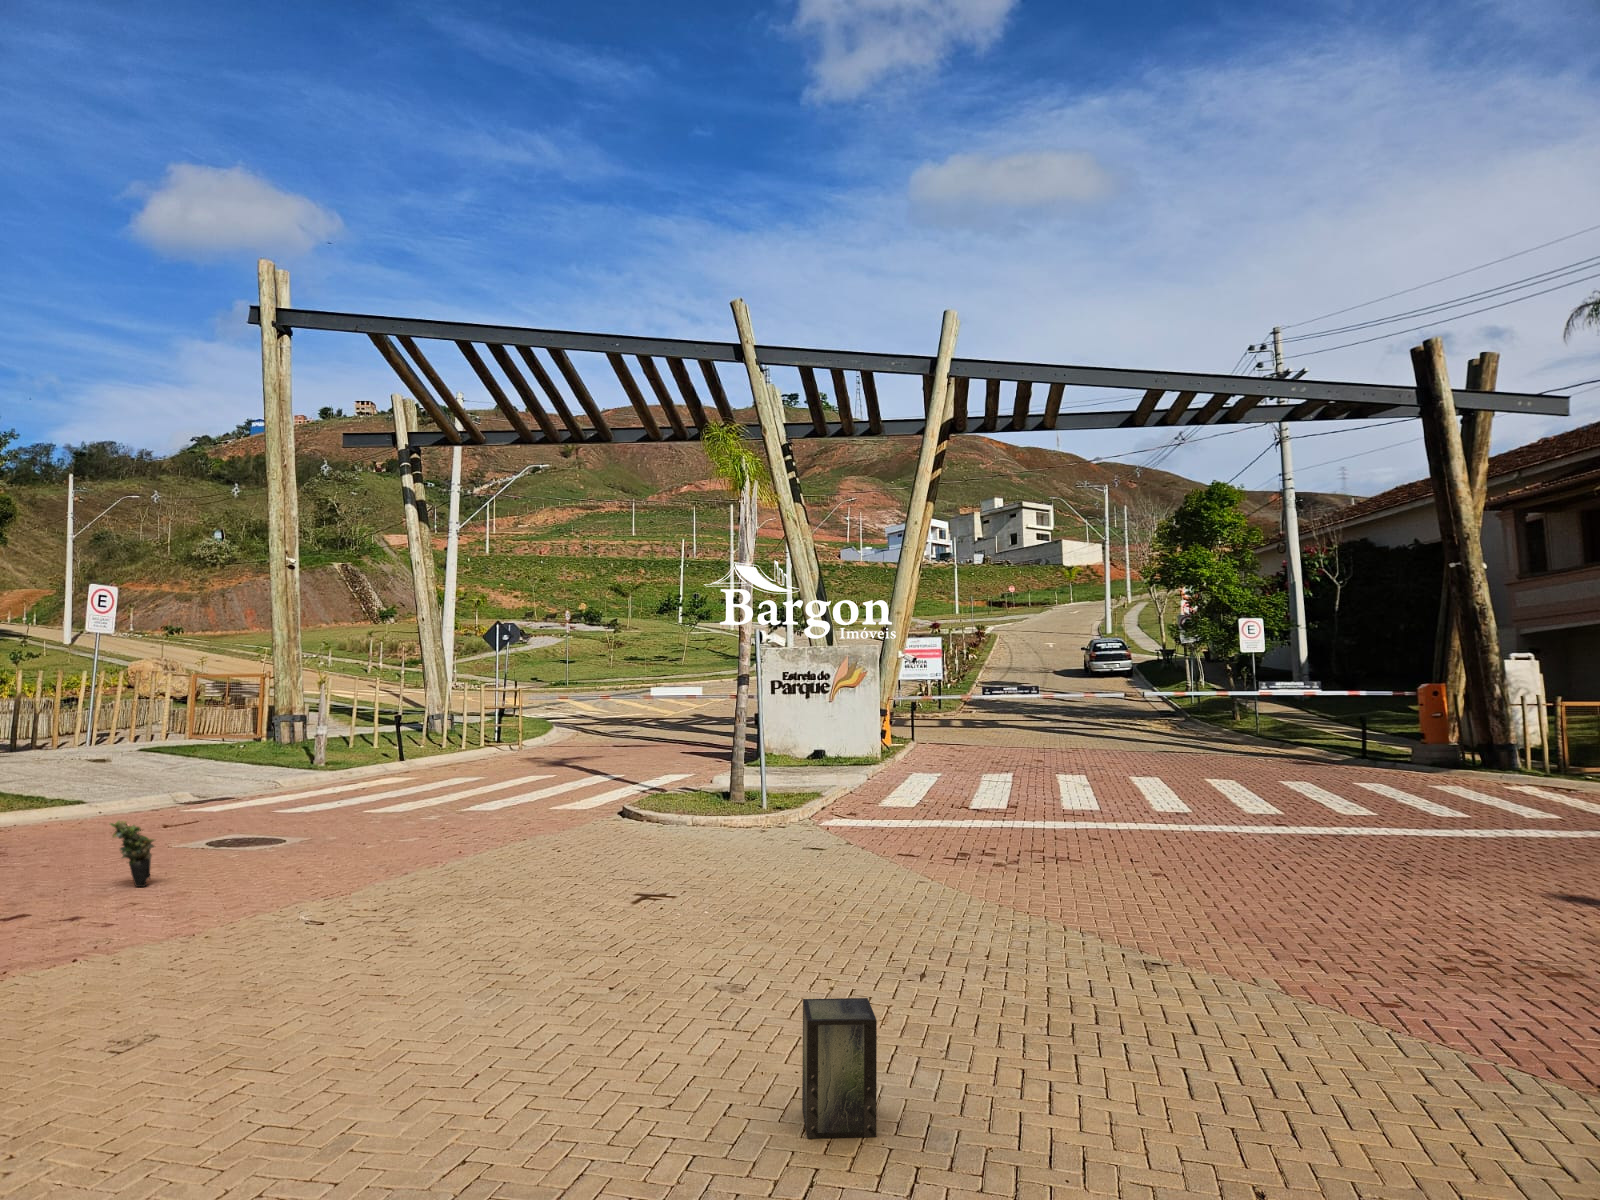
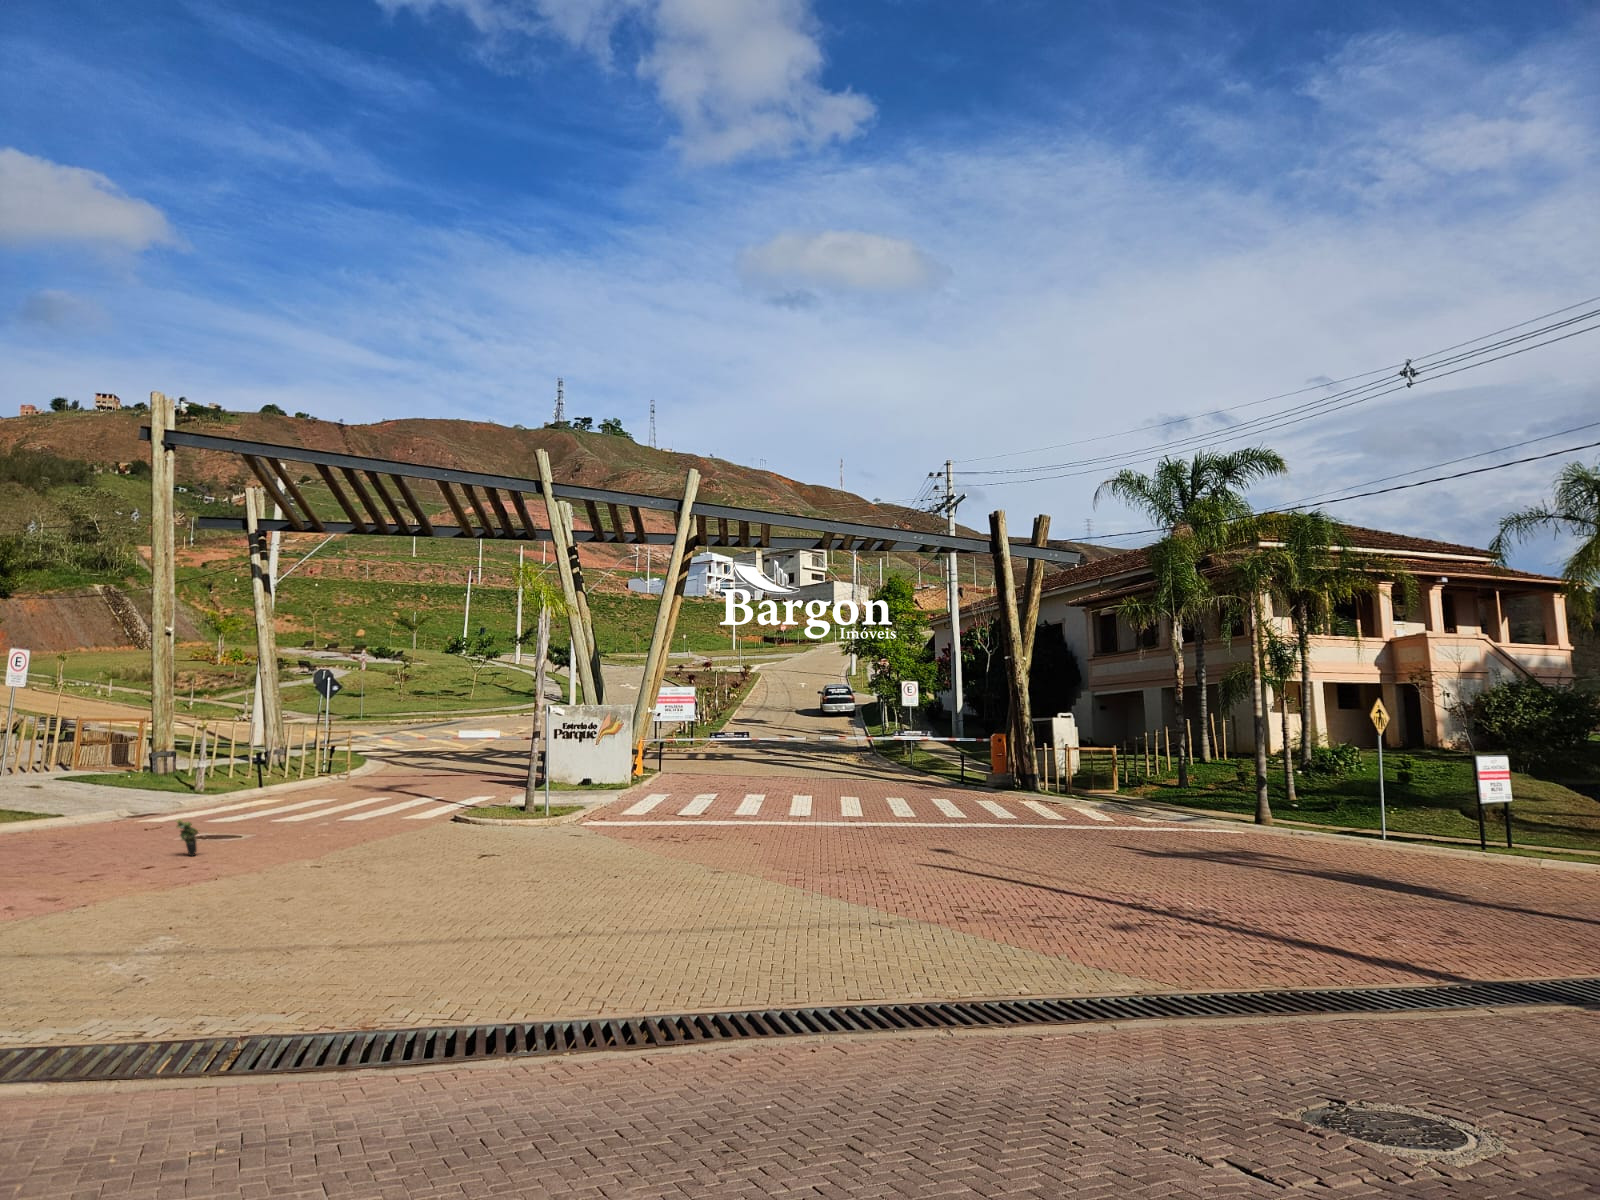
storage box: present [802,998,877,1138] -> none [570,869,597,914]

